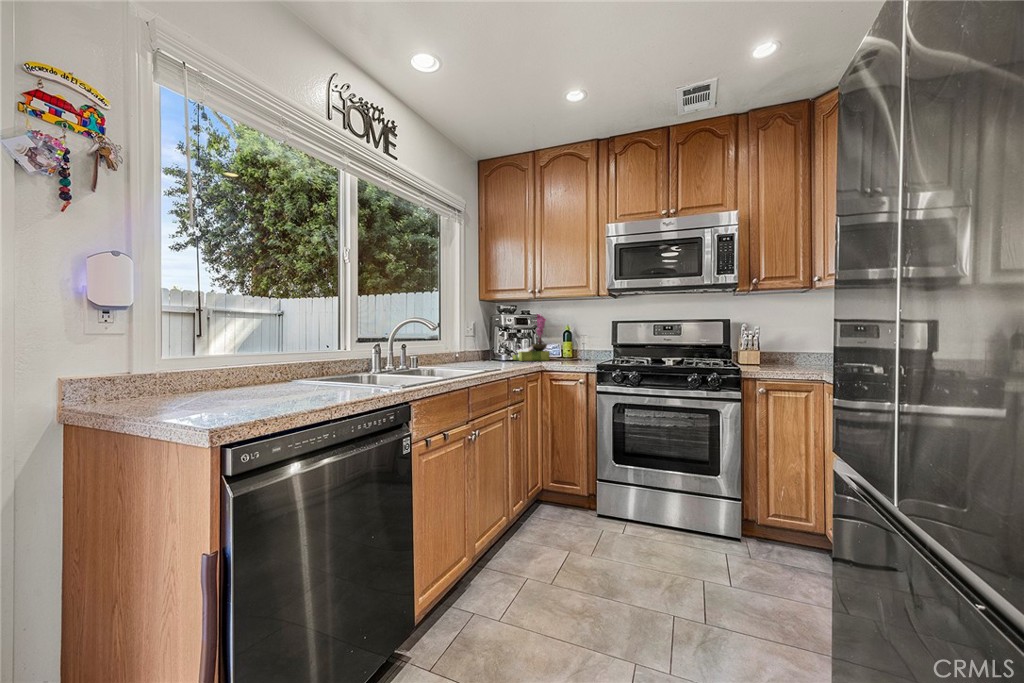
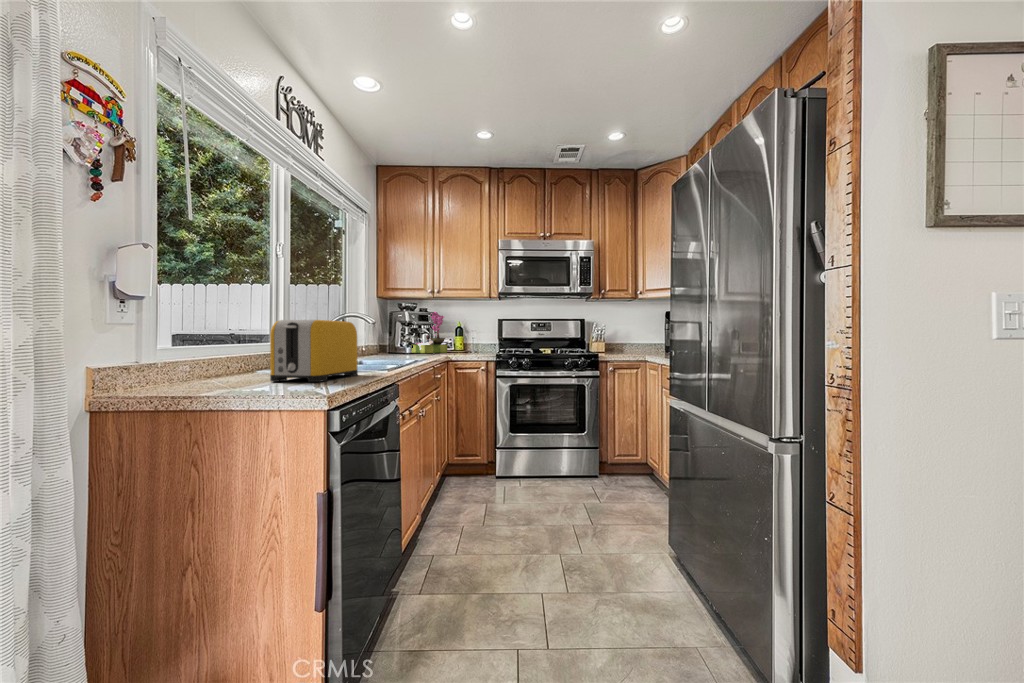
toaster: none [121,325,283,419] -> present [270,320,358,382]

